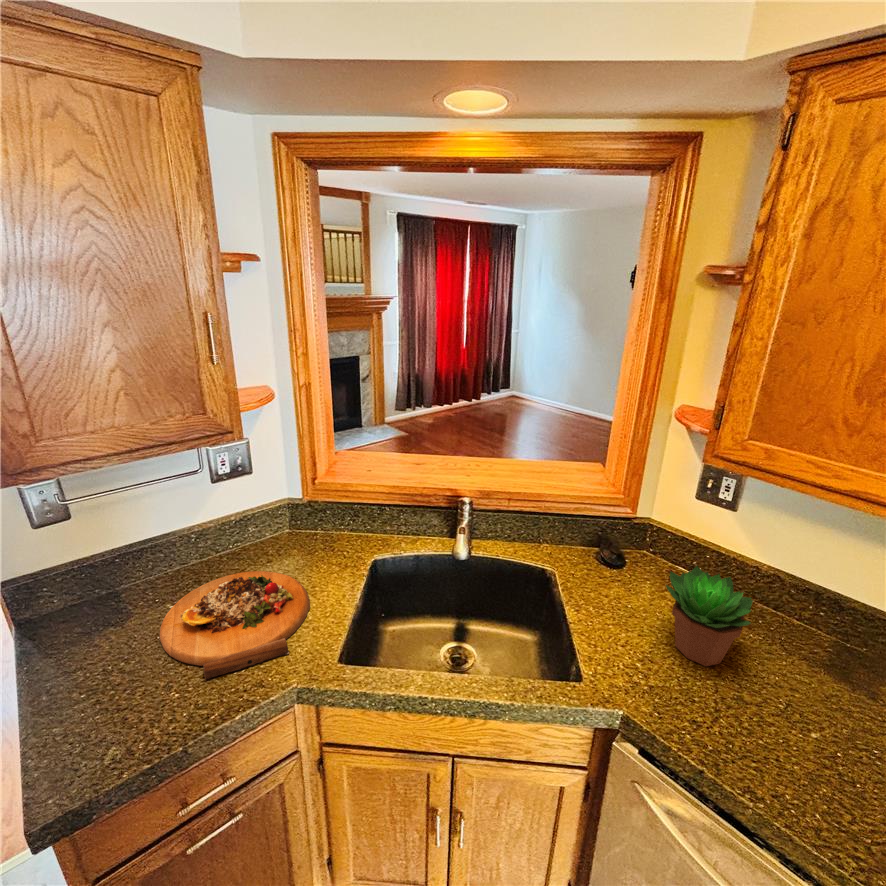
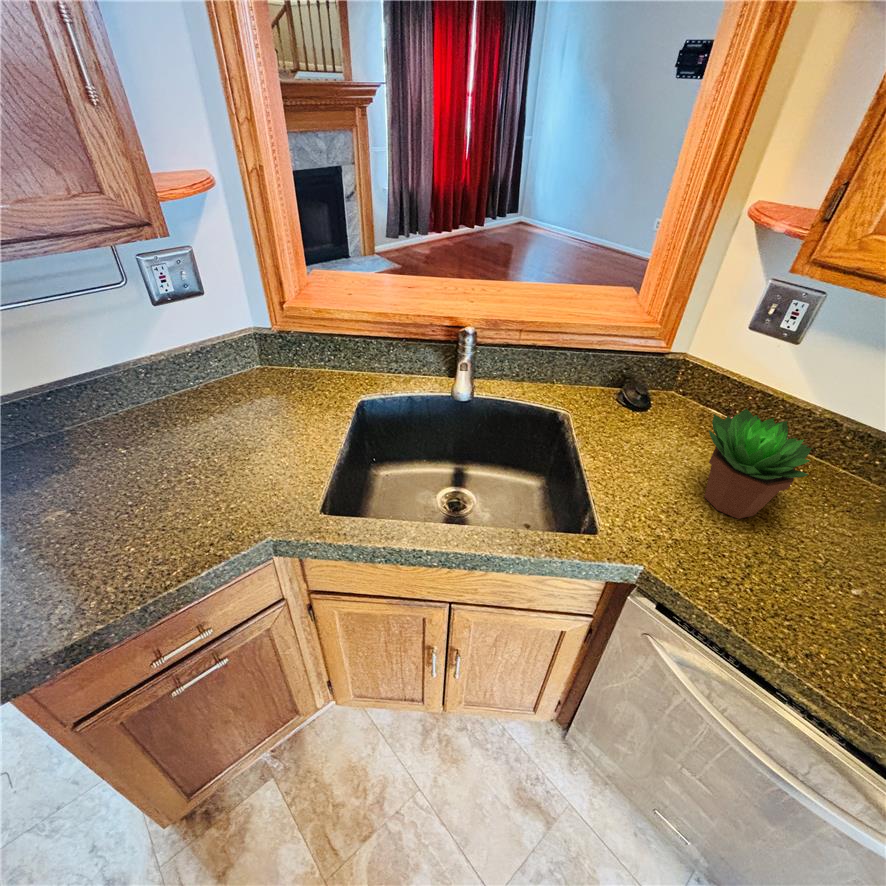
cutting board: present [160,571,310,679] -> none [110,412,286,532]

